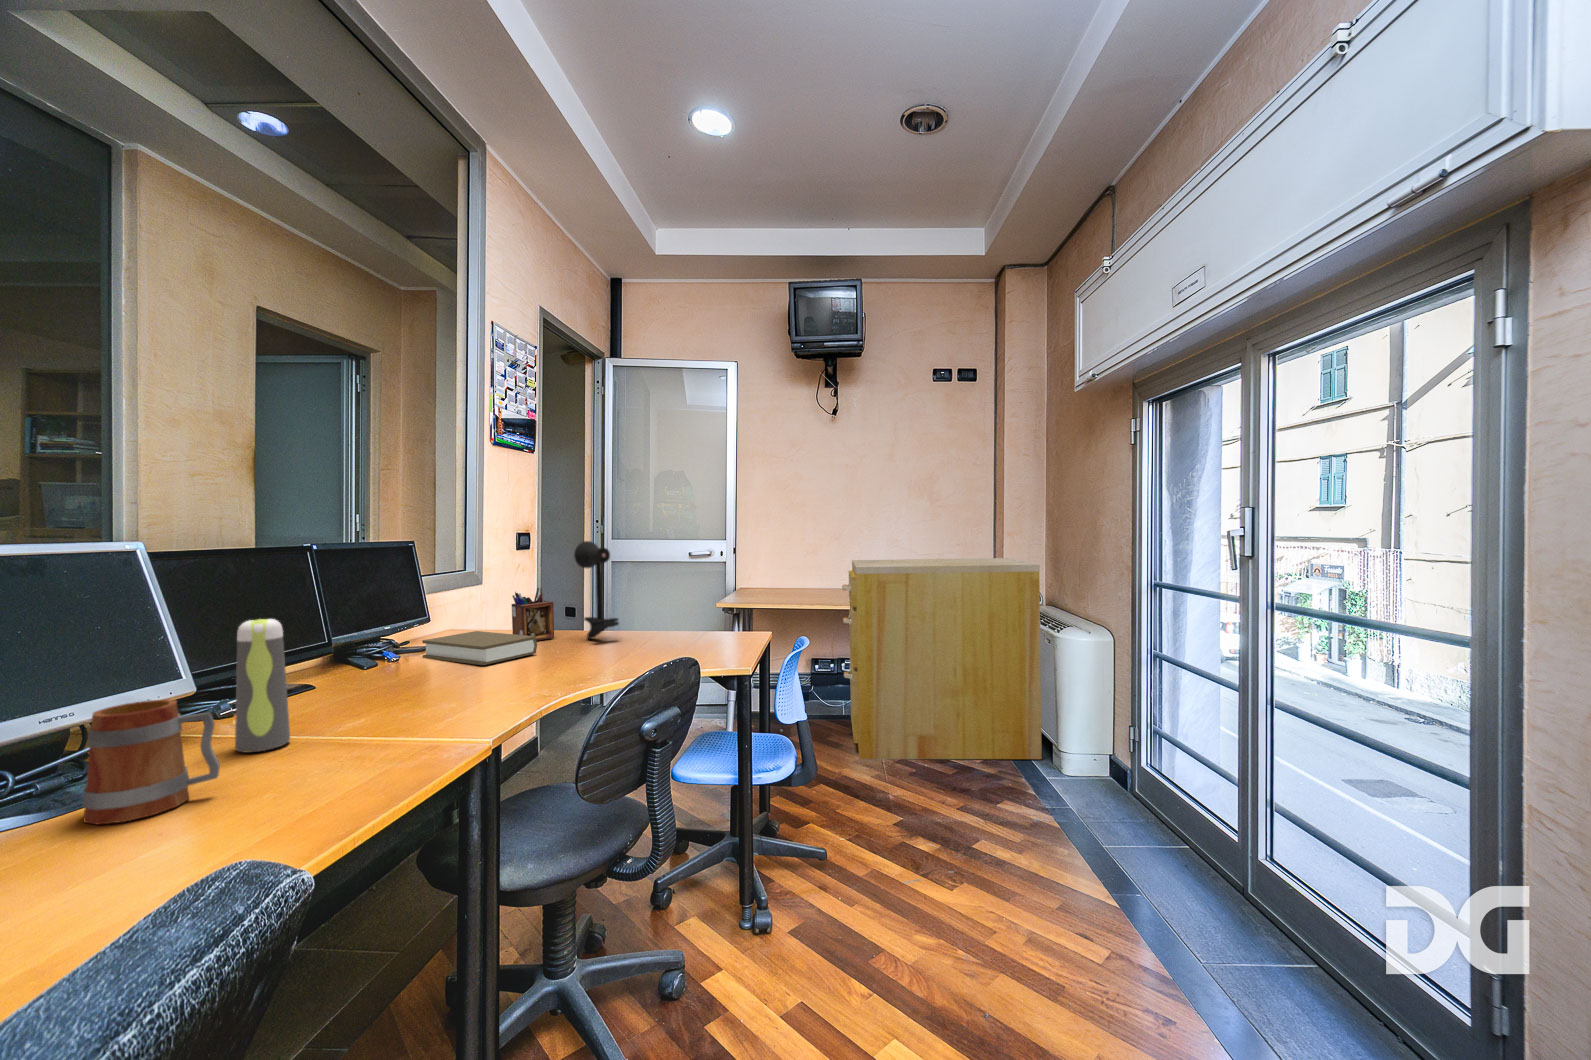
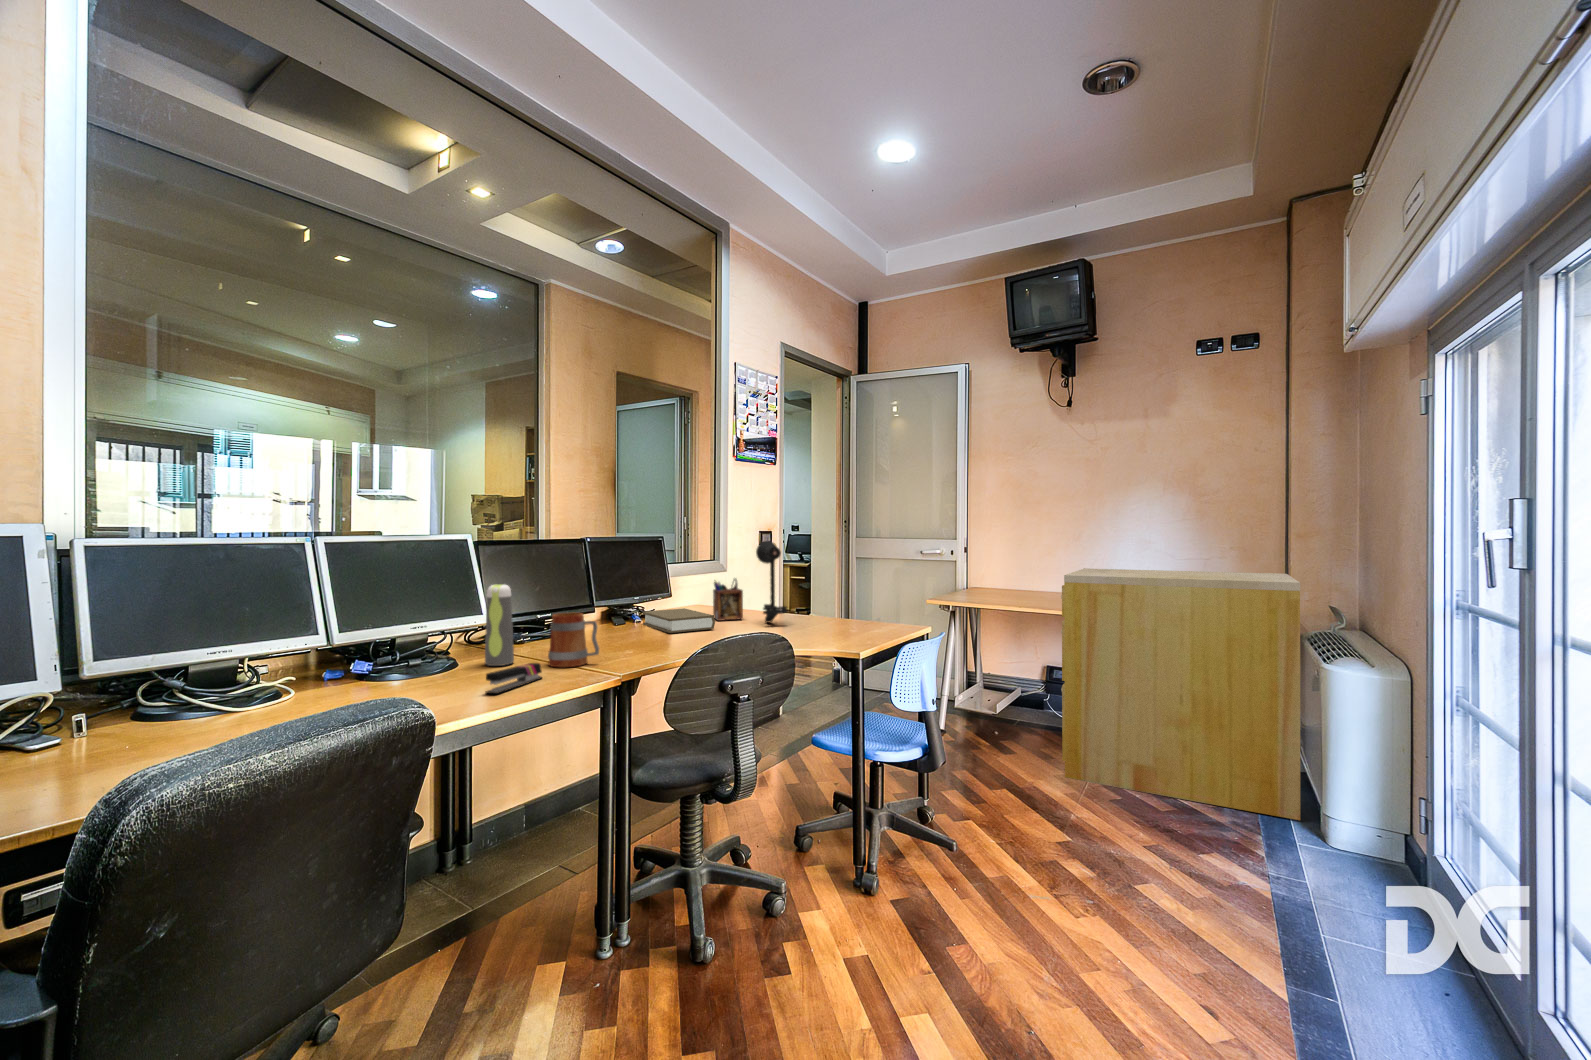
mug: present [82,699,220,824] -> present [548,613,599,667]
stapler: none [308,735,378,801] -> present [485,663,542,694]

